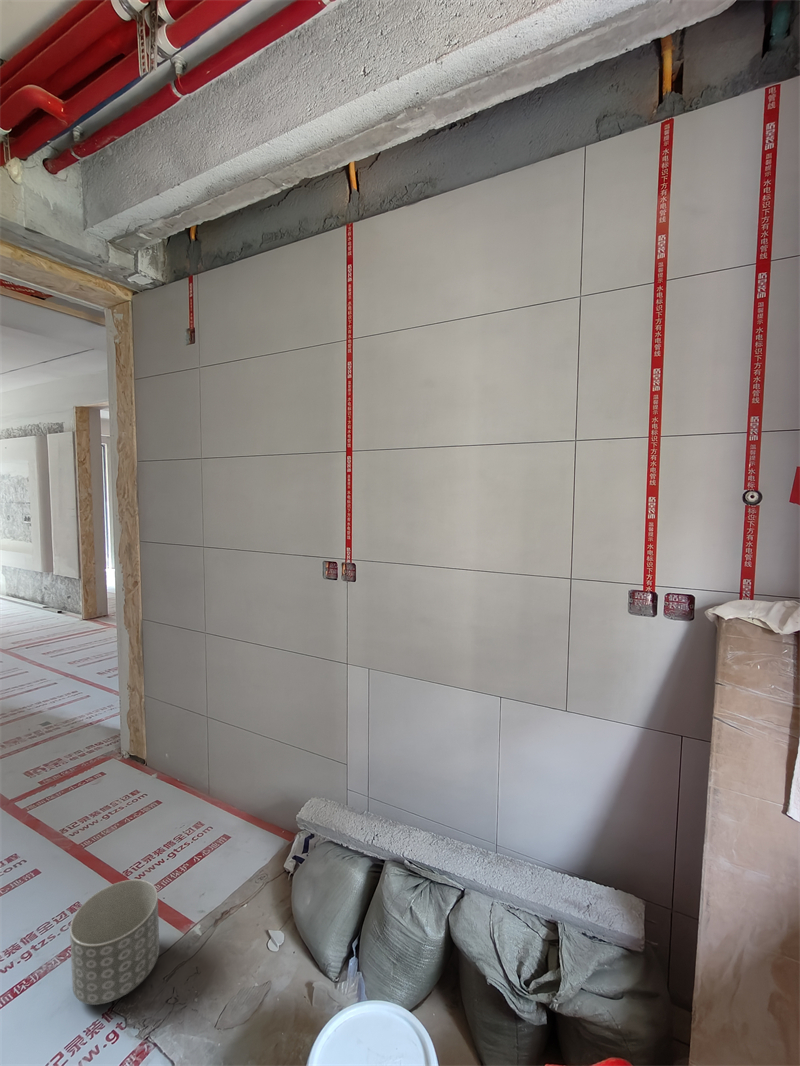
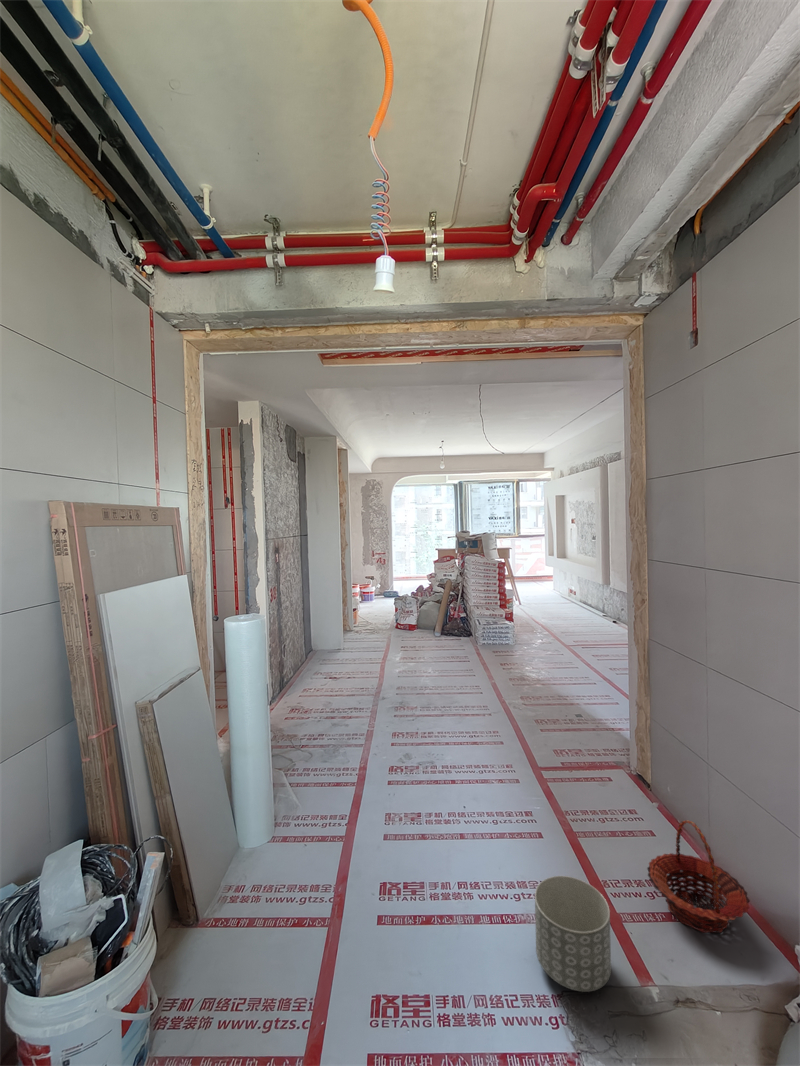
basket: none [169,768,249,858] -> present [647,820,750,933]

